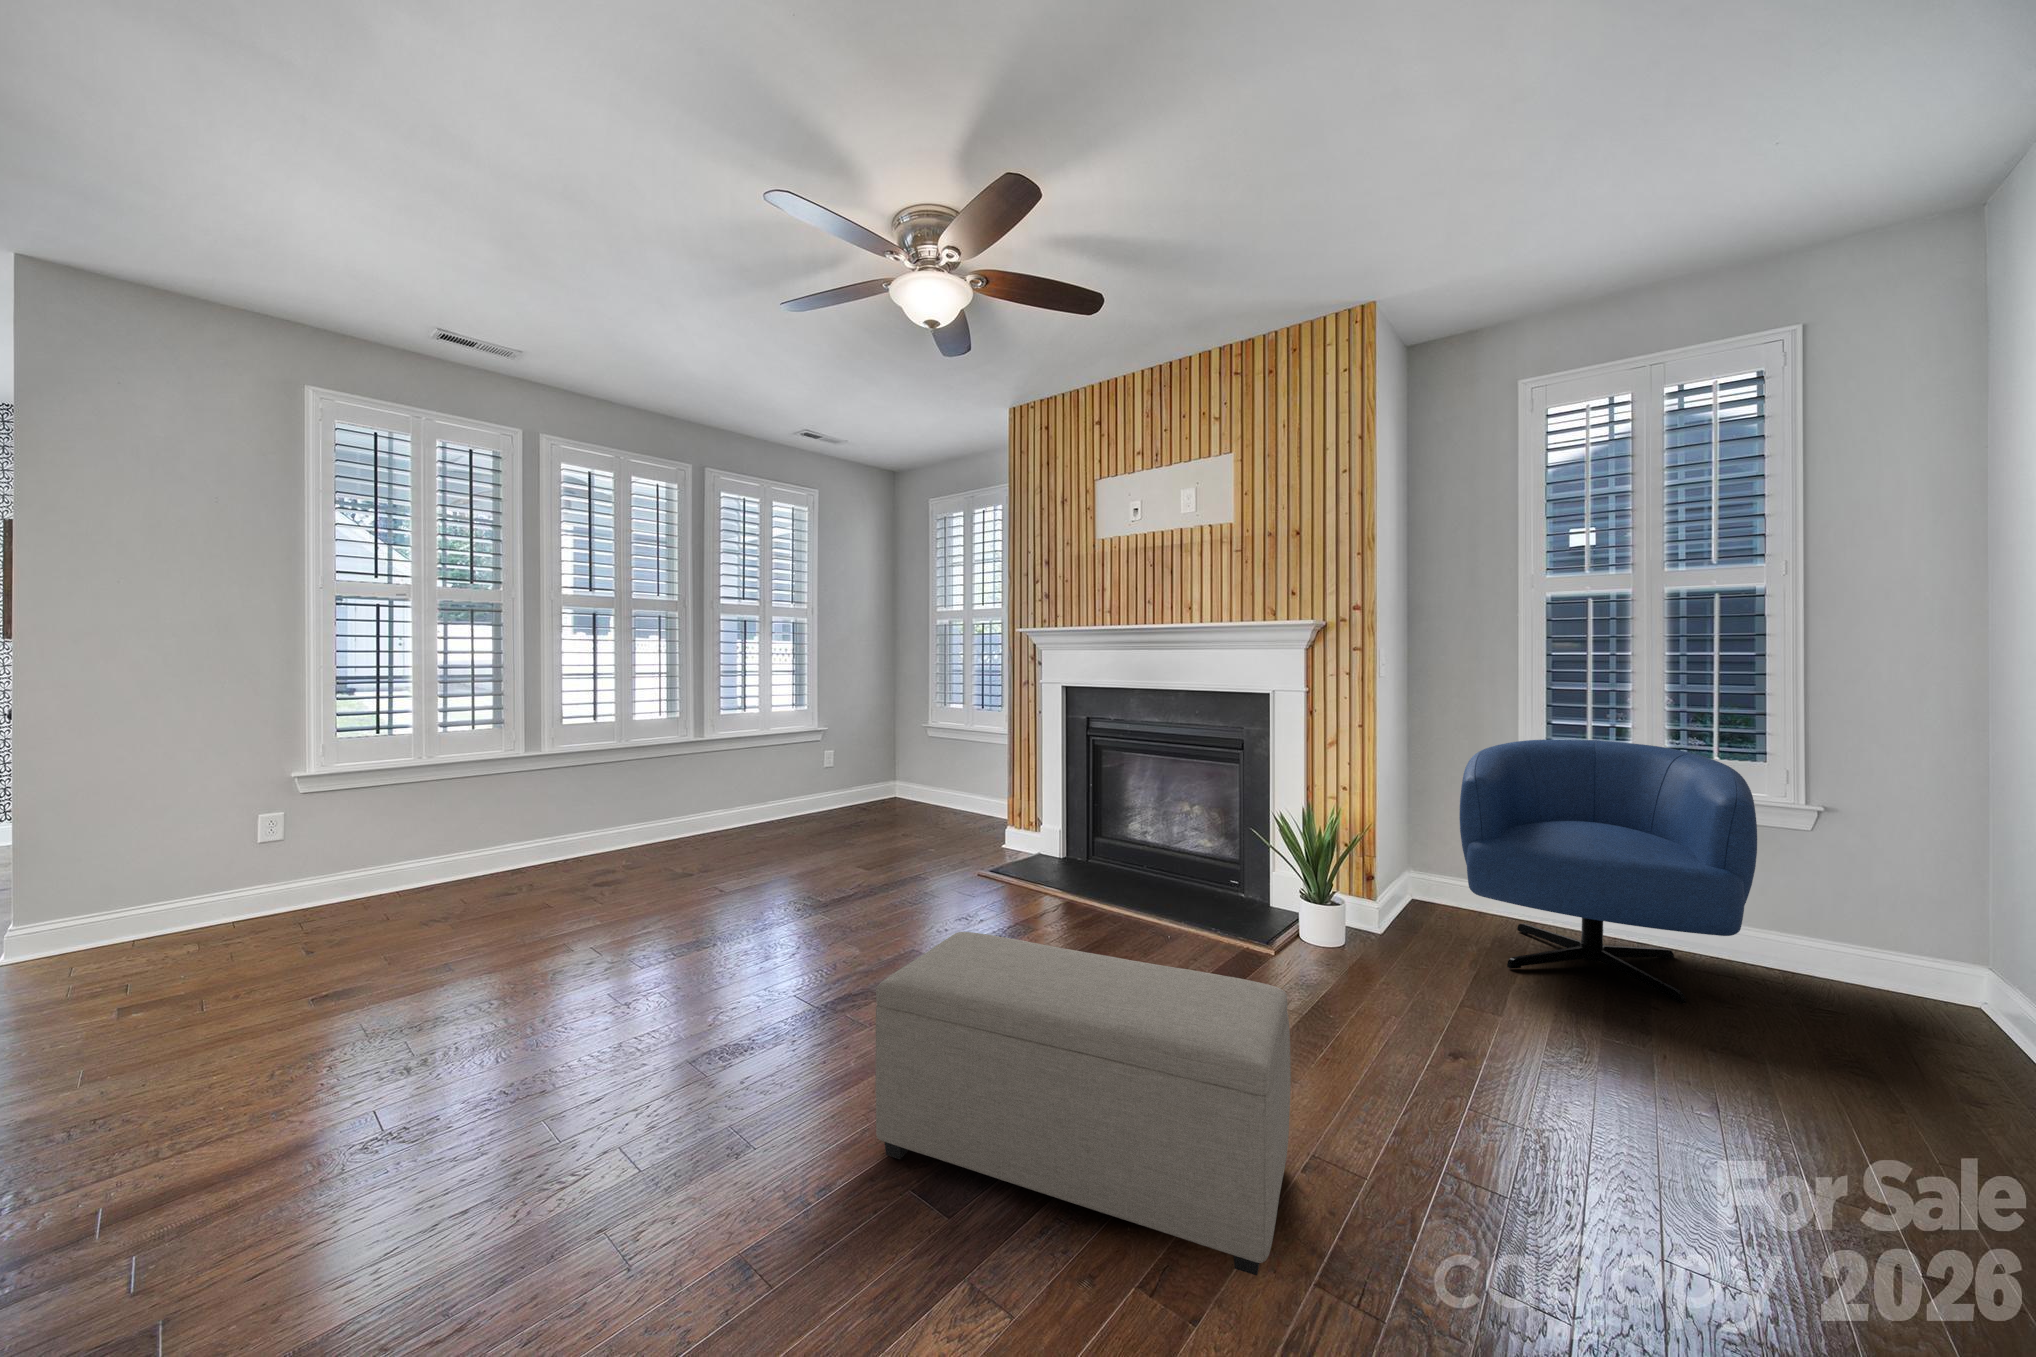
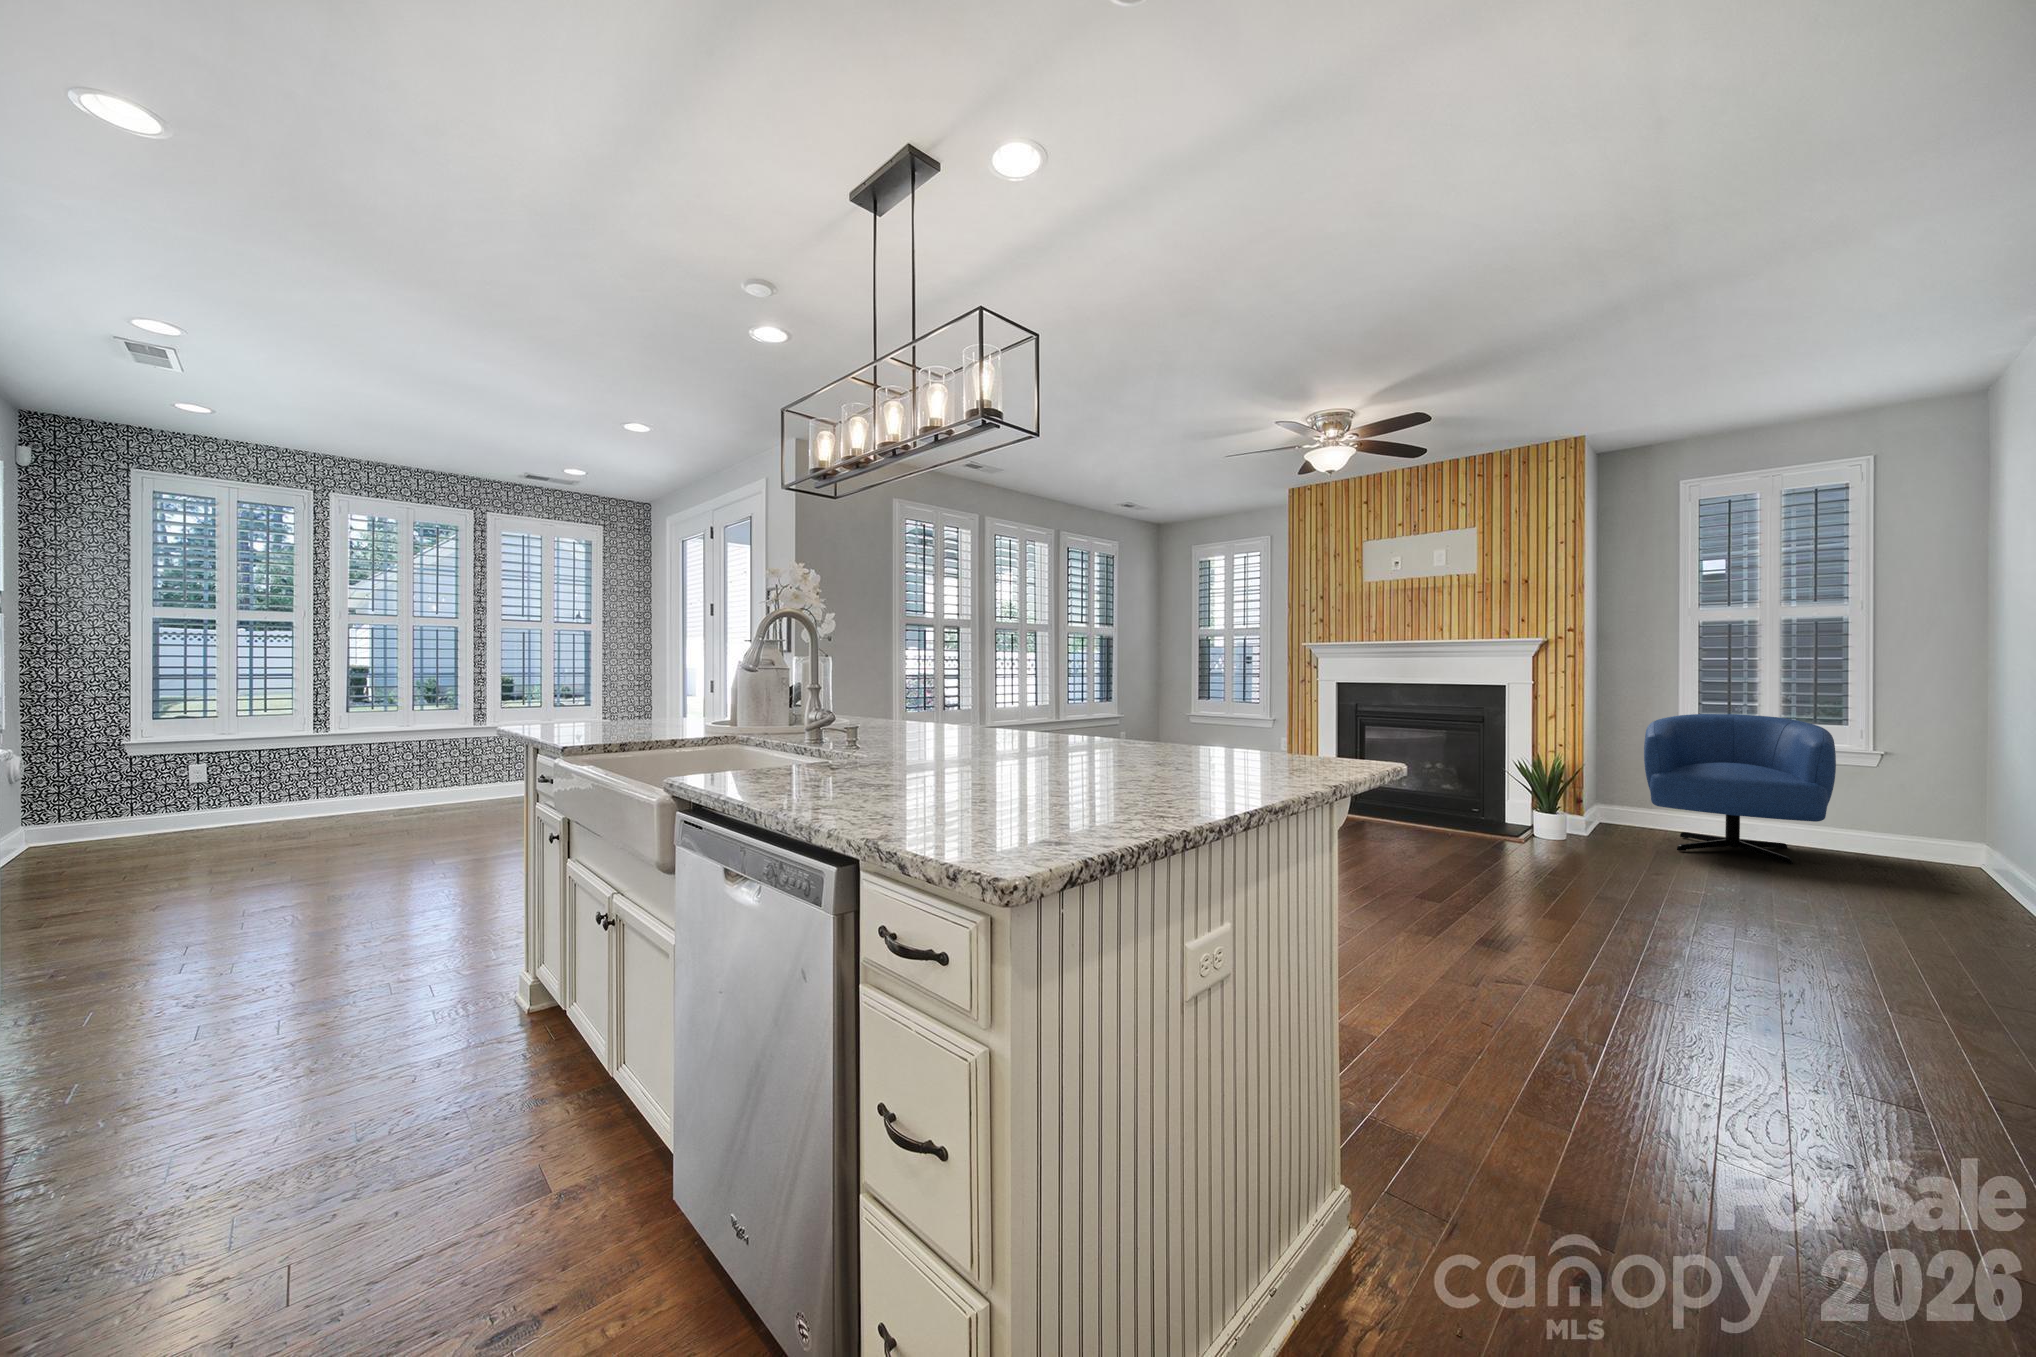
ottoman: present [876,932,1291,1275] -> none [1374,804,1592,926]

